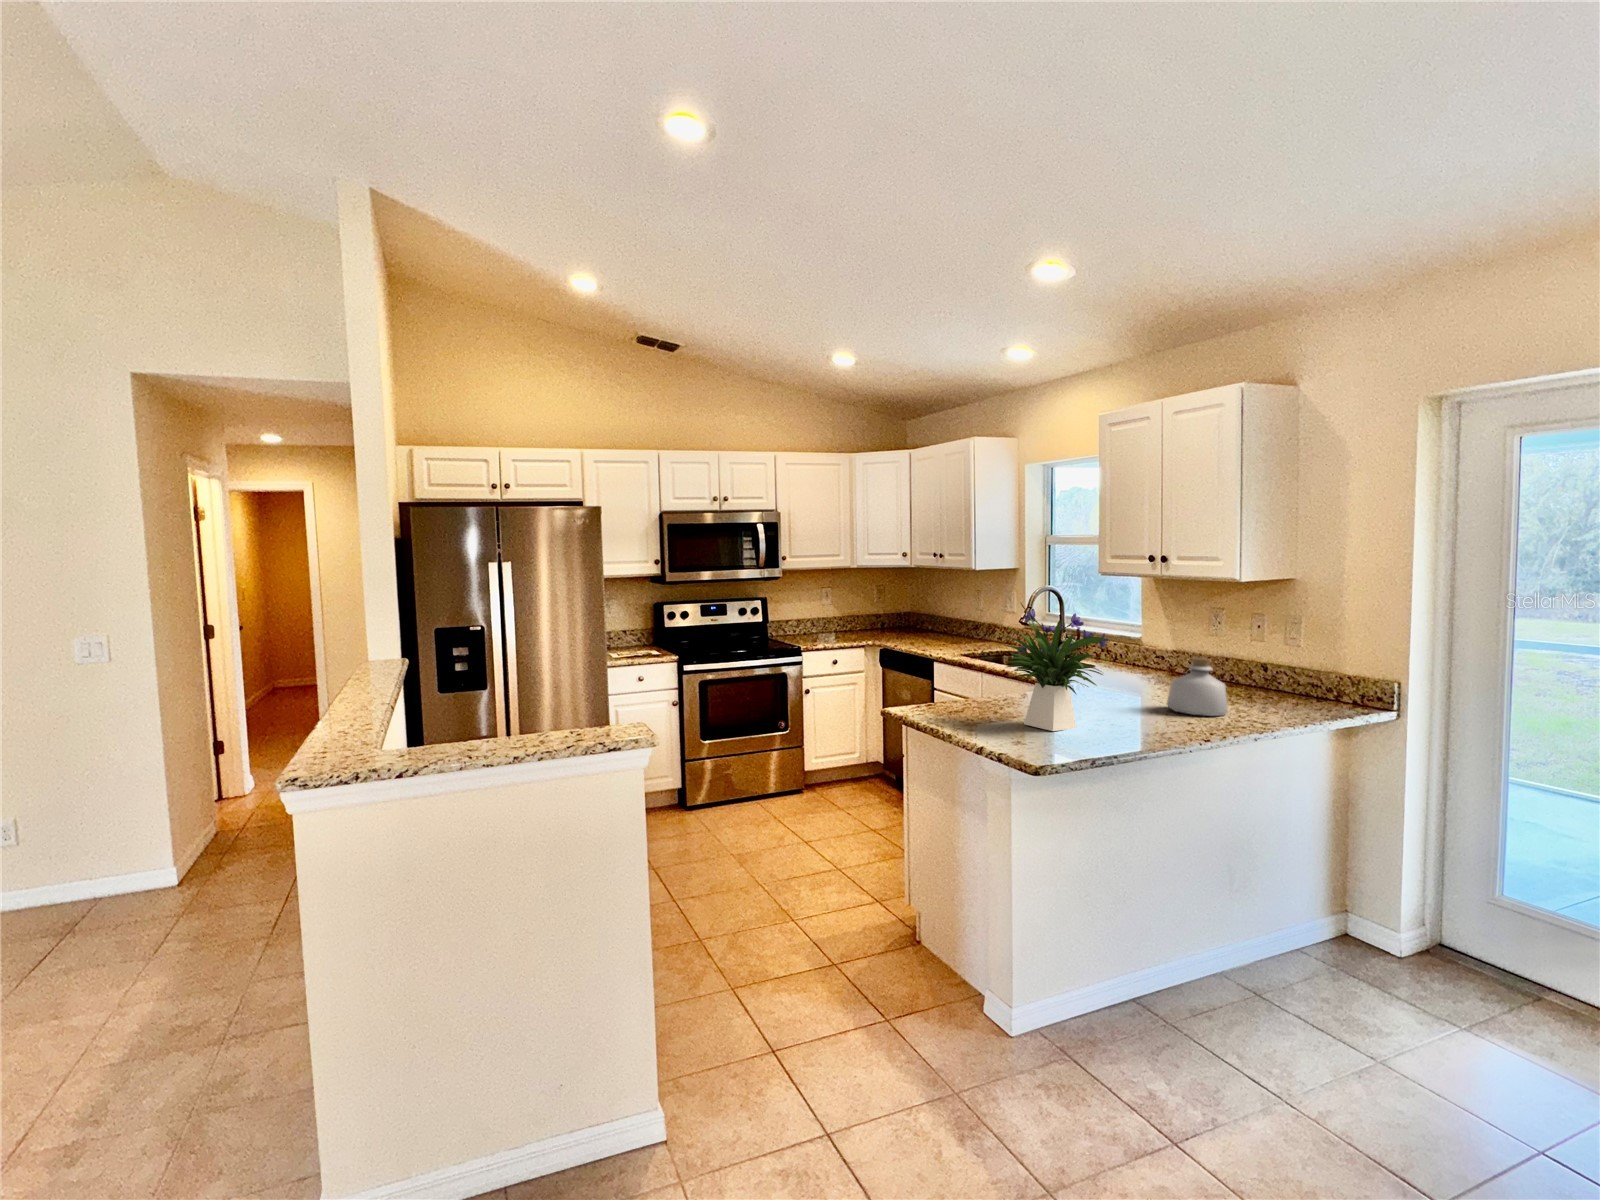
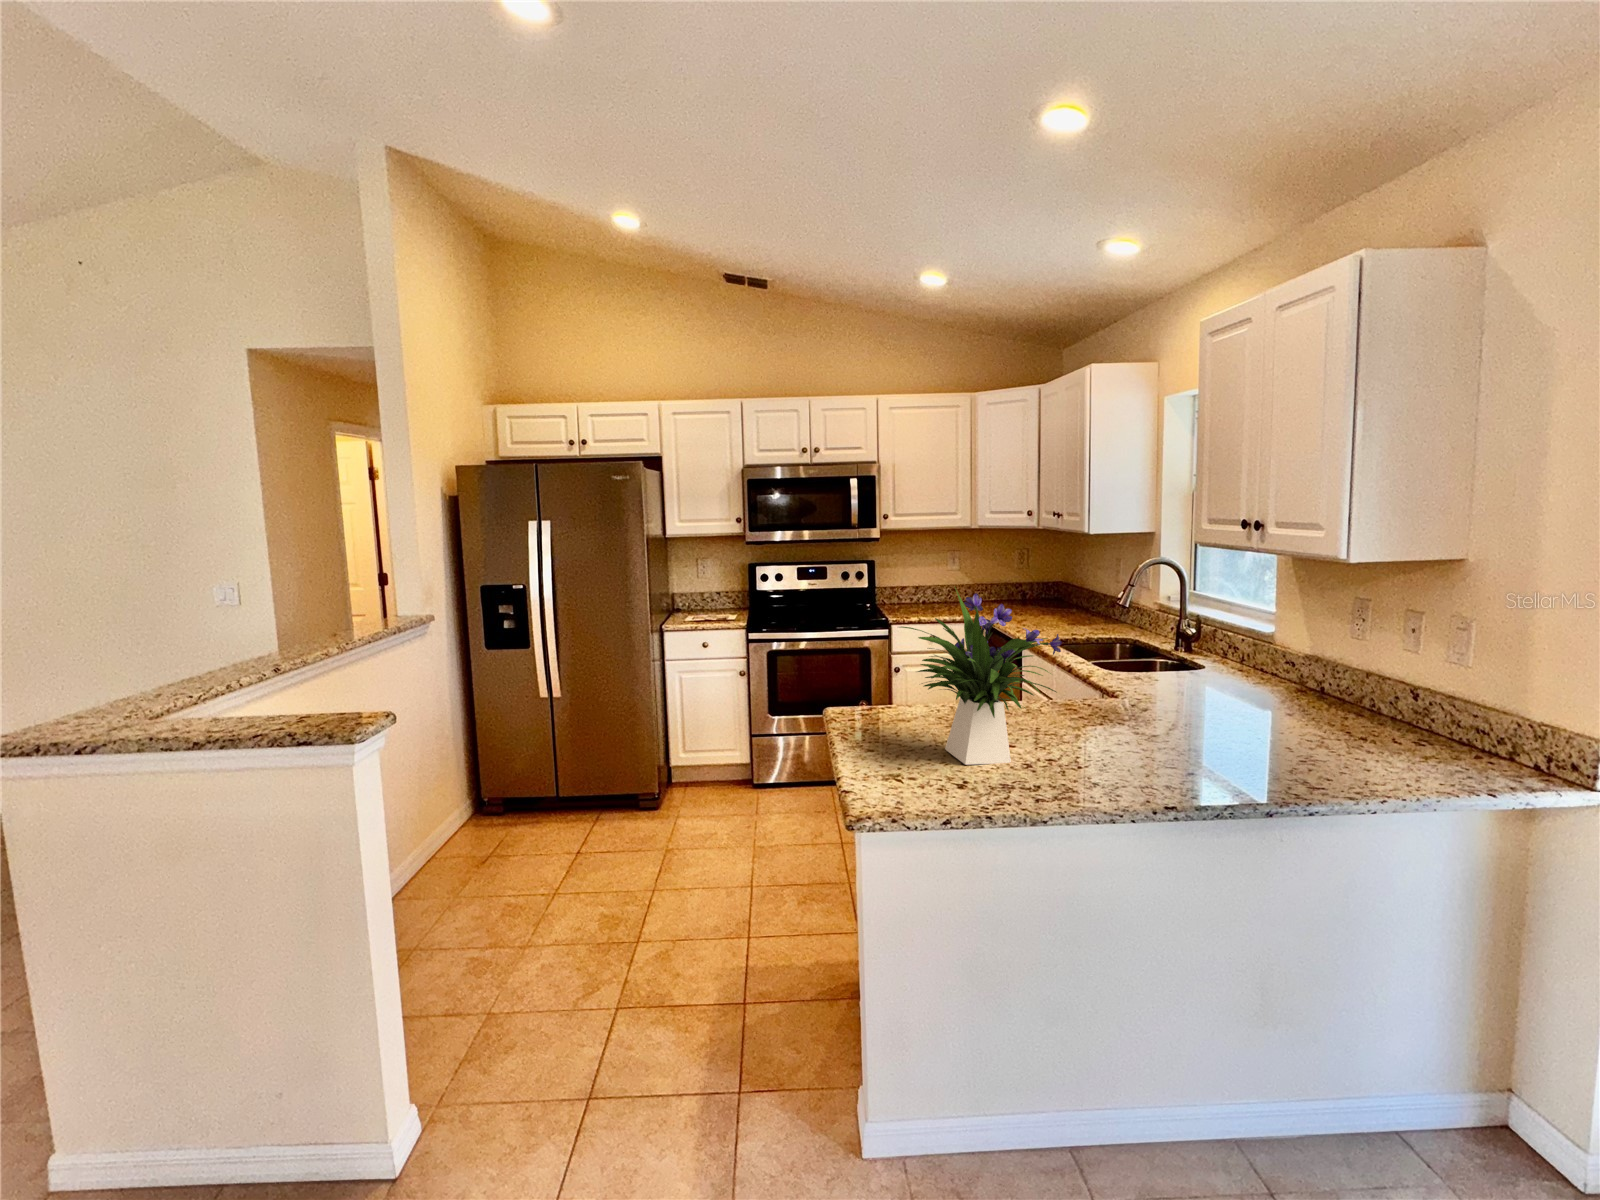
bottle: present [1167,657,1228,716] -> none [1199,674,1292,766]

